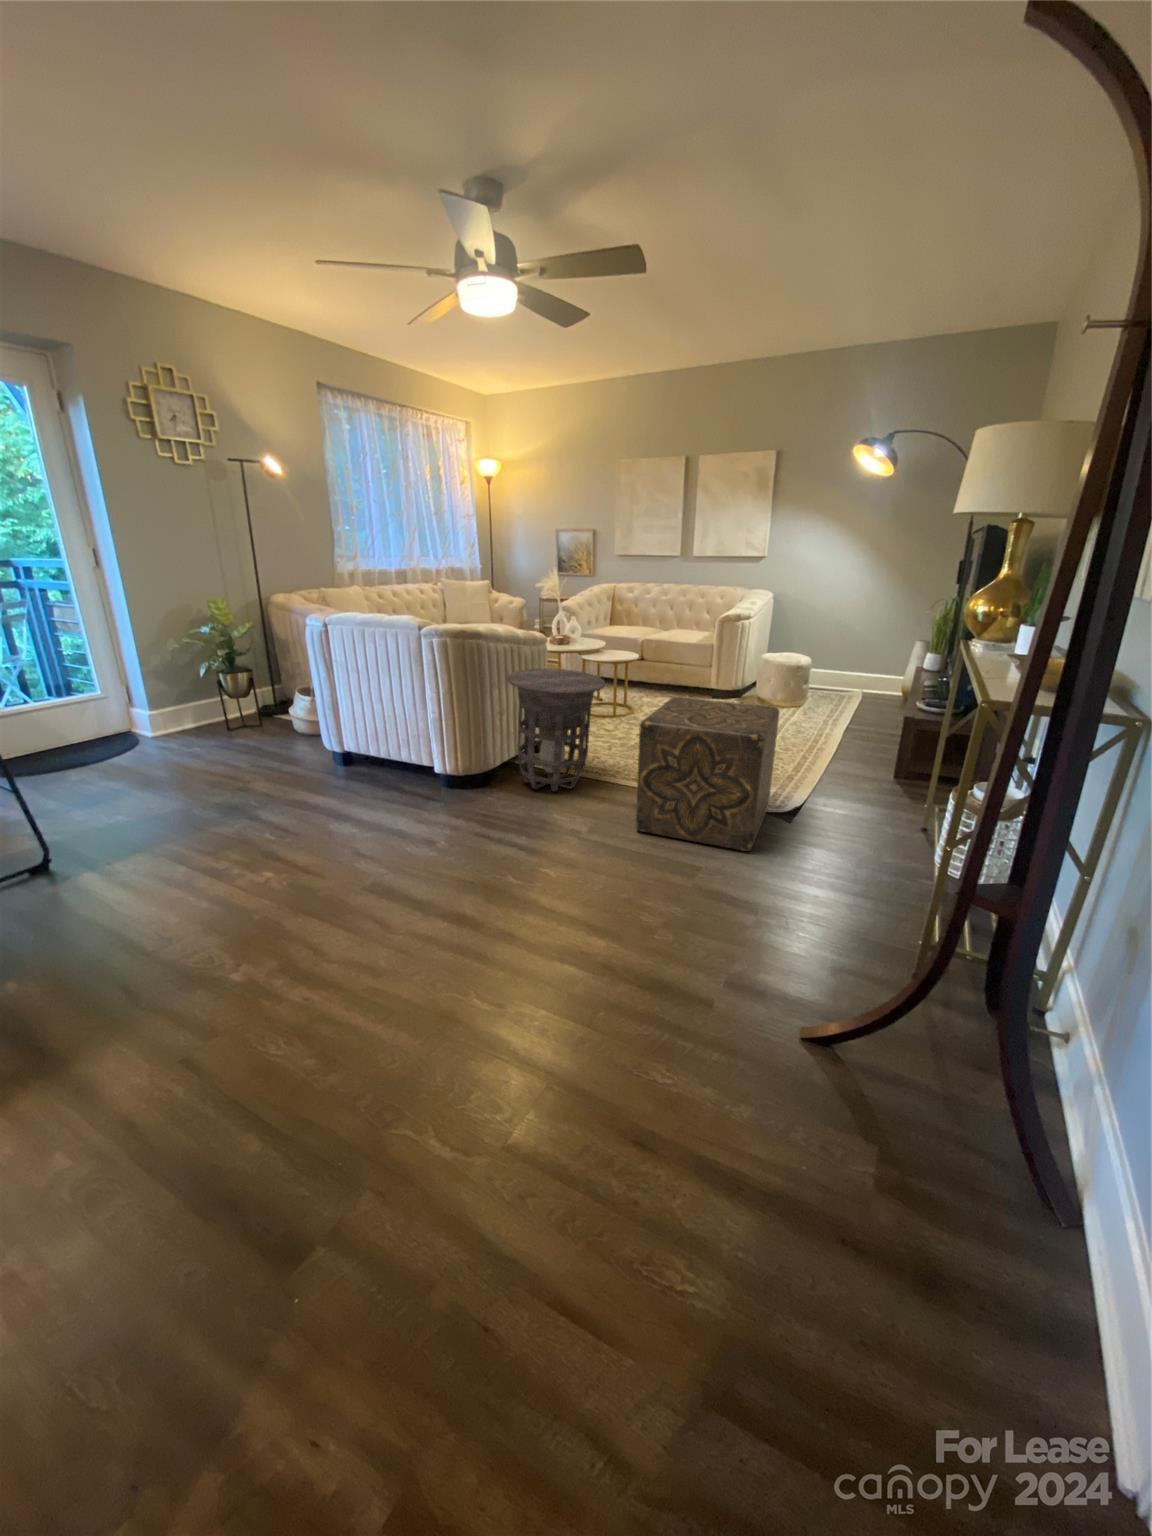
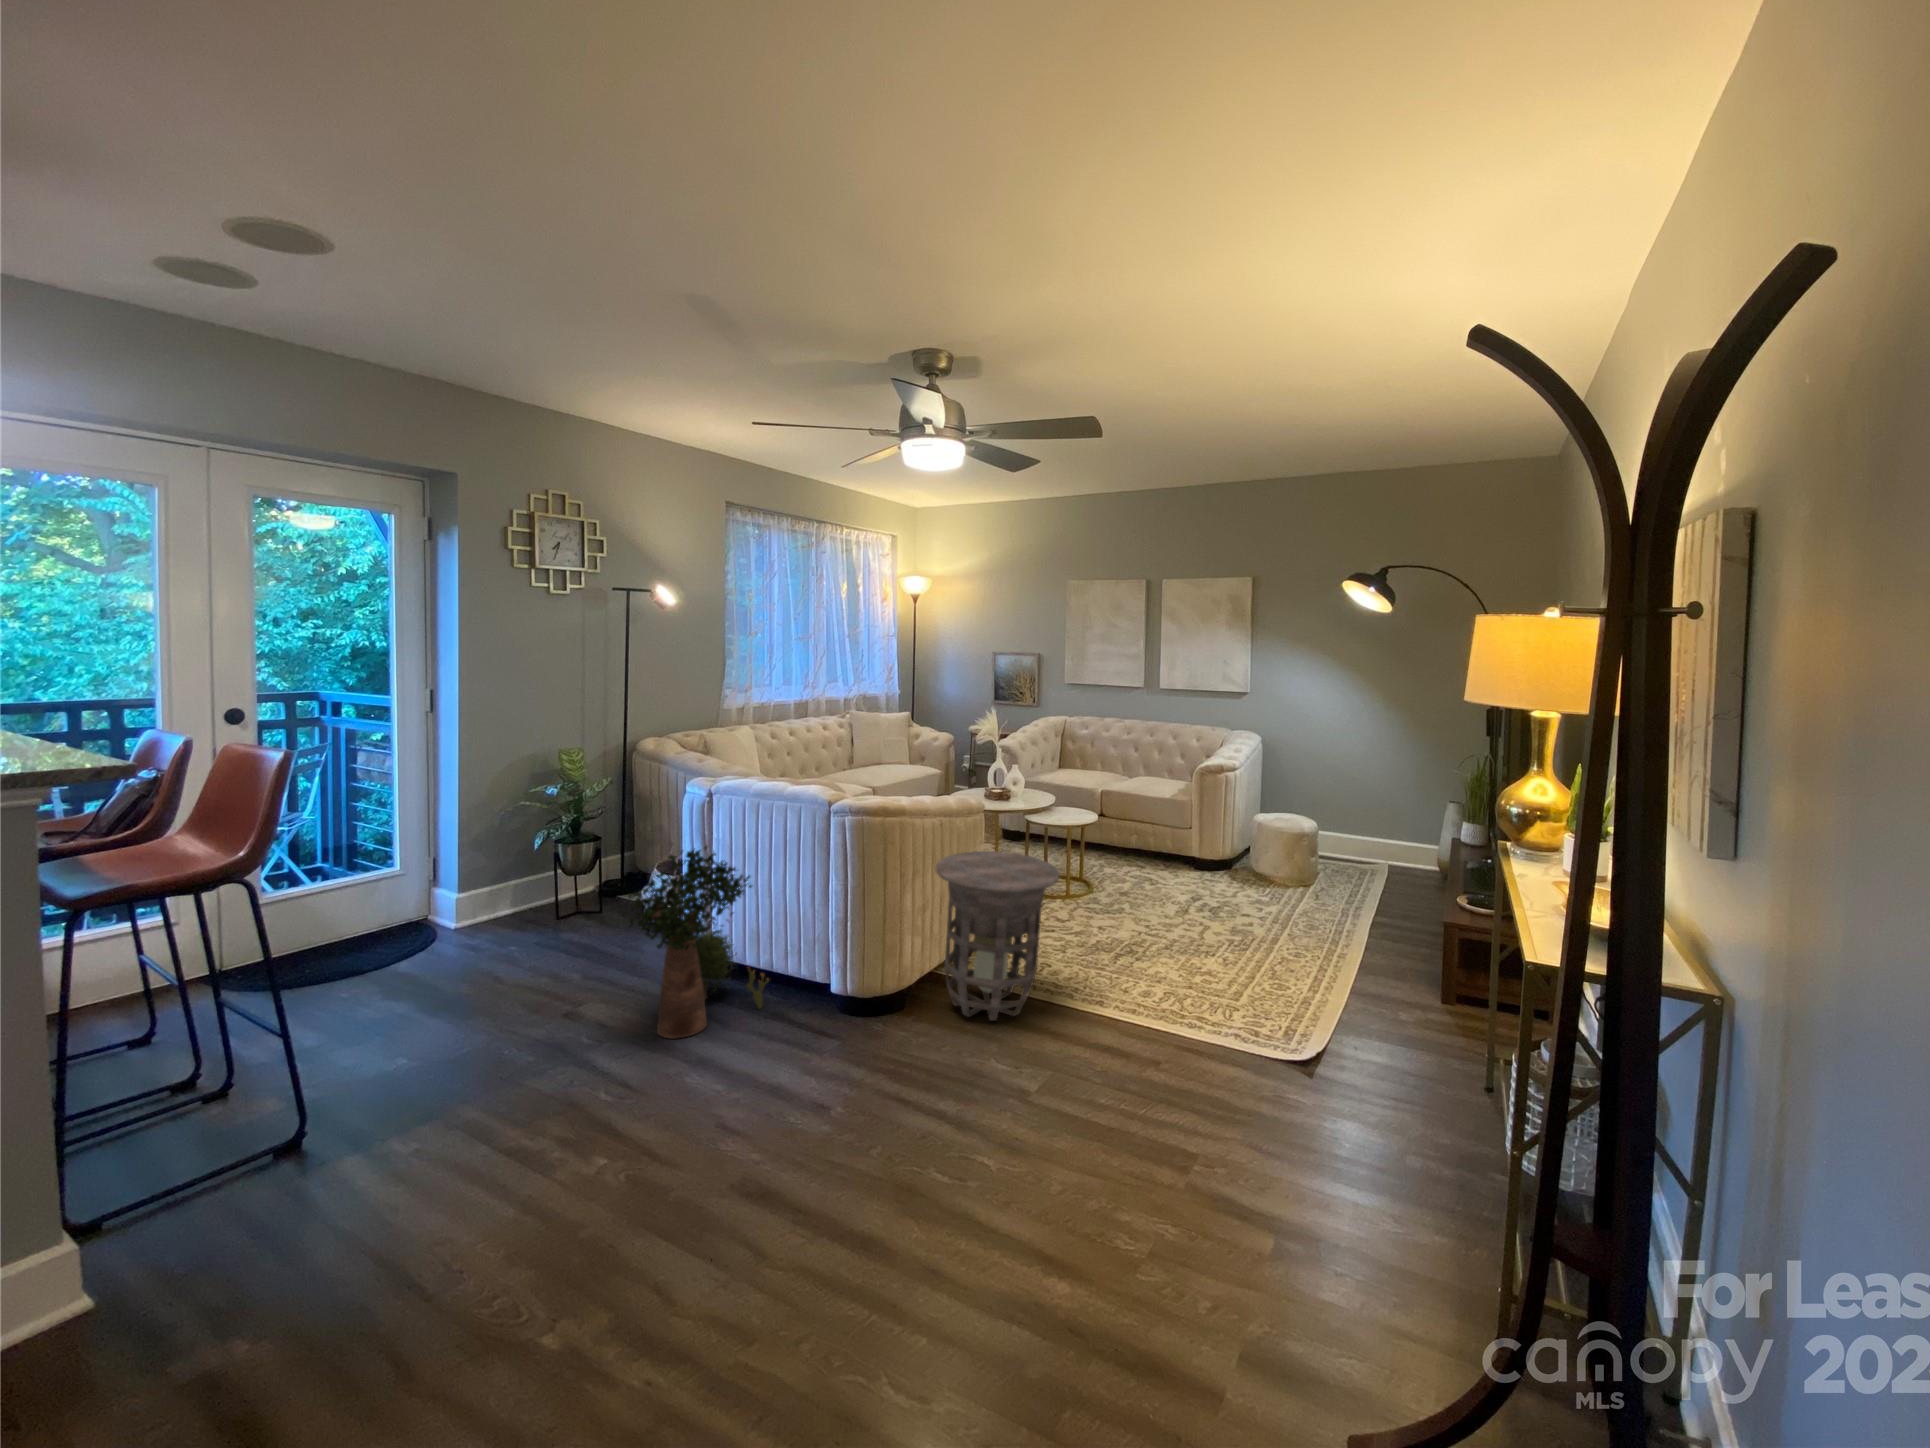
potted plant: none [264,661,386,803] -> present [621,846,769,1039]
ottoman: present [636,697,779,851] -> none [1104,895,1283,1121]

